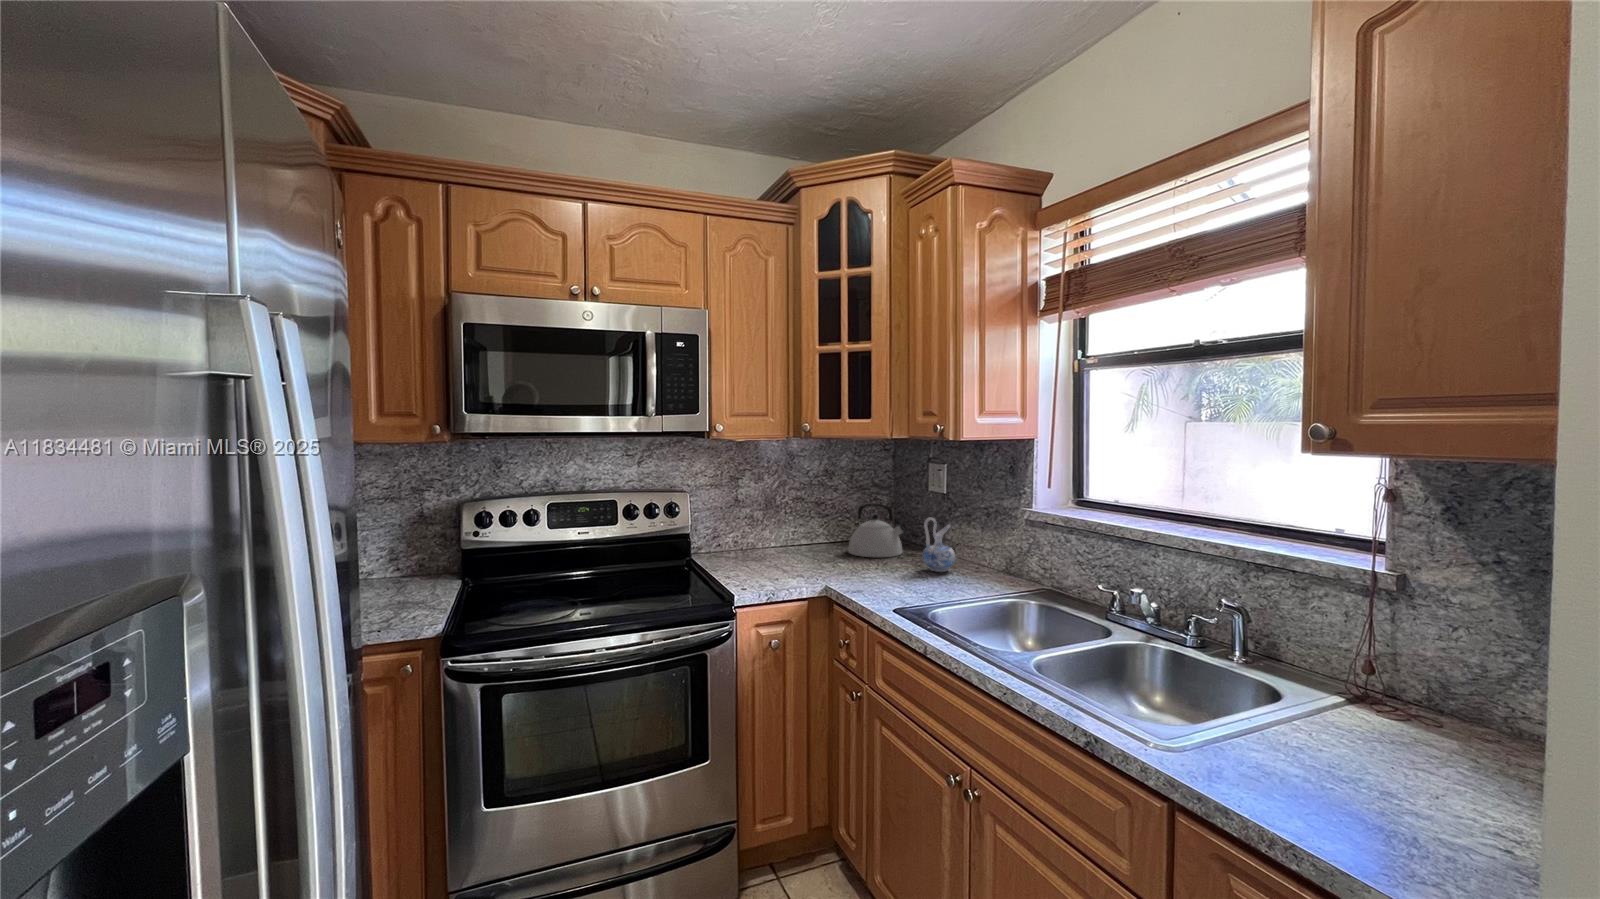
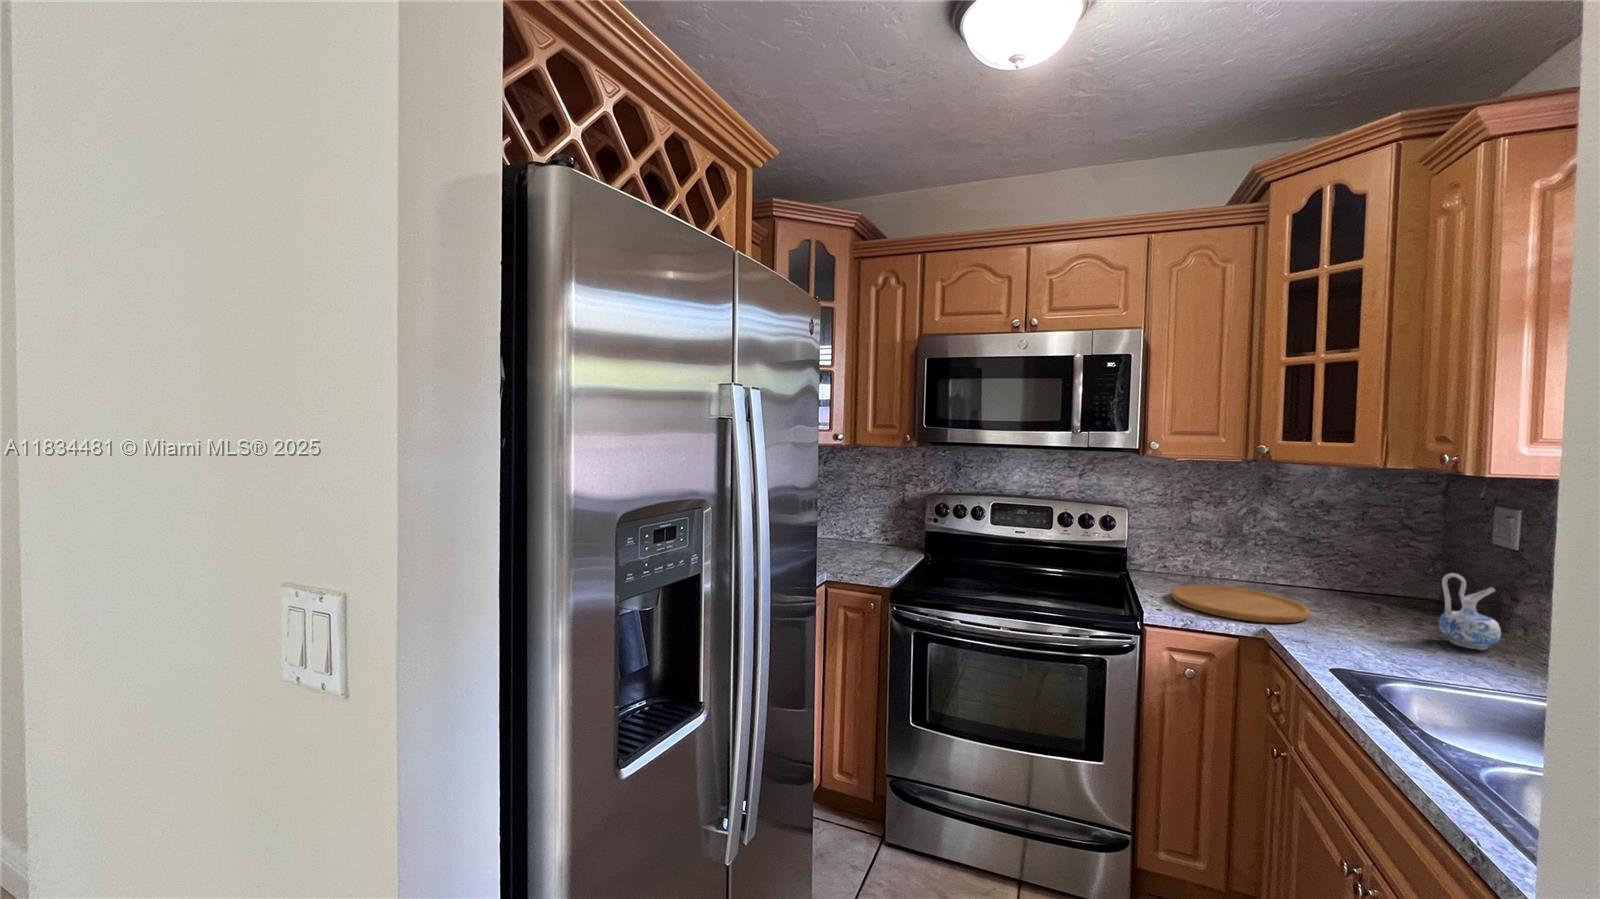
kettle: present [848,504,905,557] -> none [1334,546,1430,617]
cutting board: none [743,556,847,585] -> present [1171,585,1310,623]

